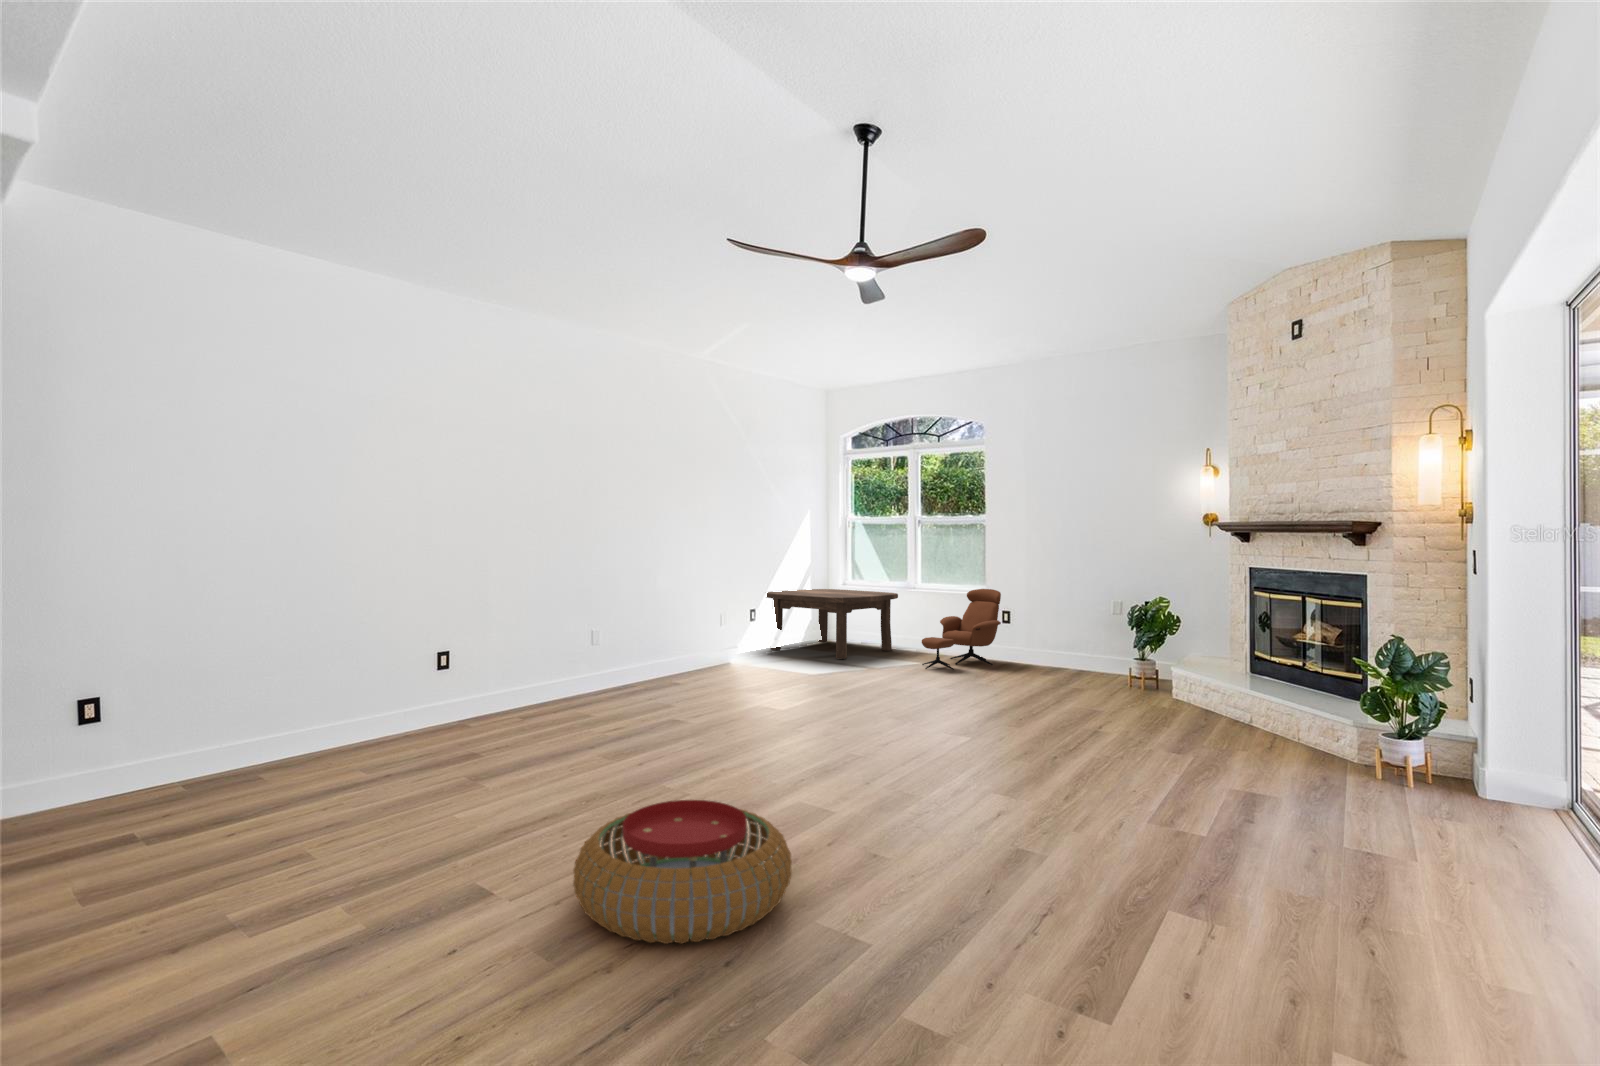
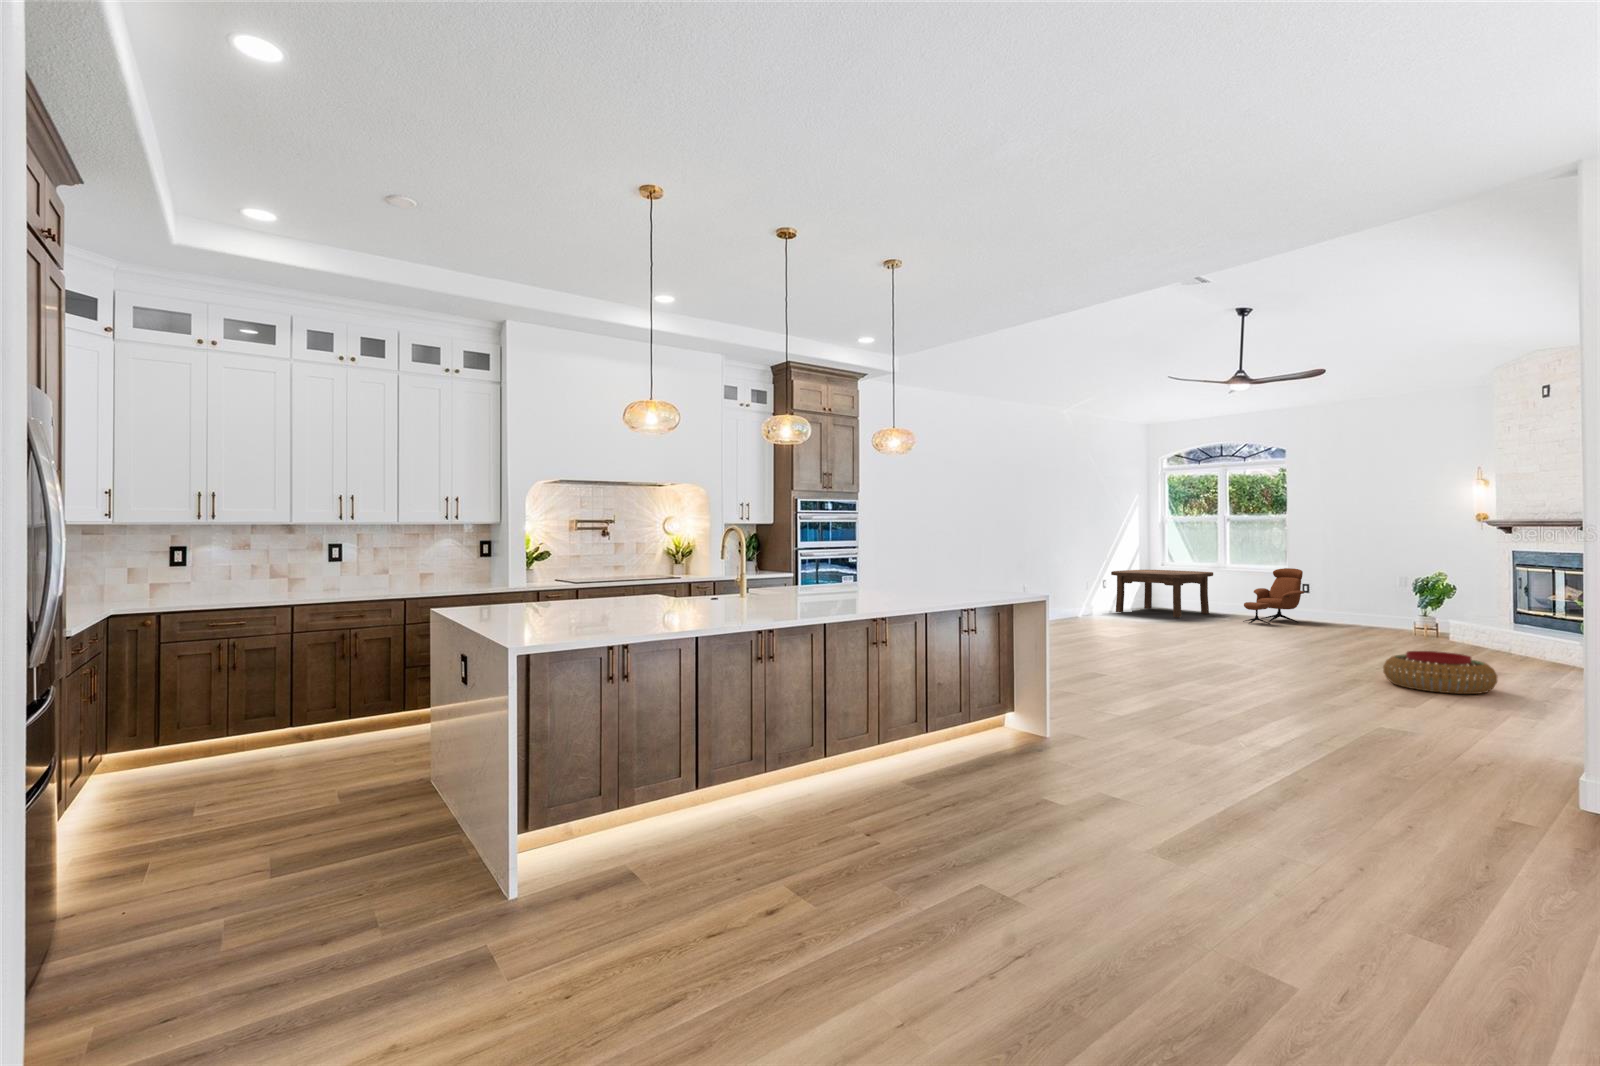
pouf: present [573,800,792,944] -> present [1383,651,1497,694]

